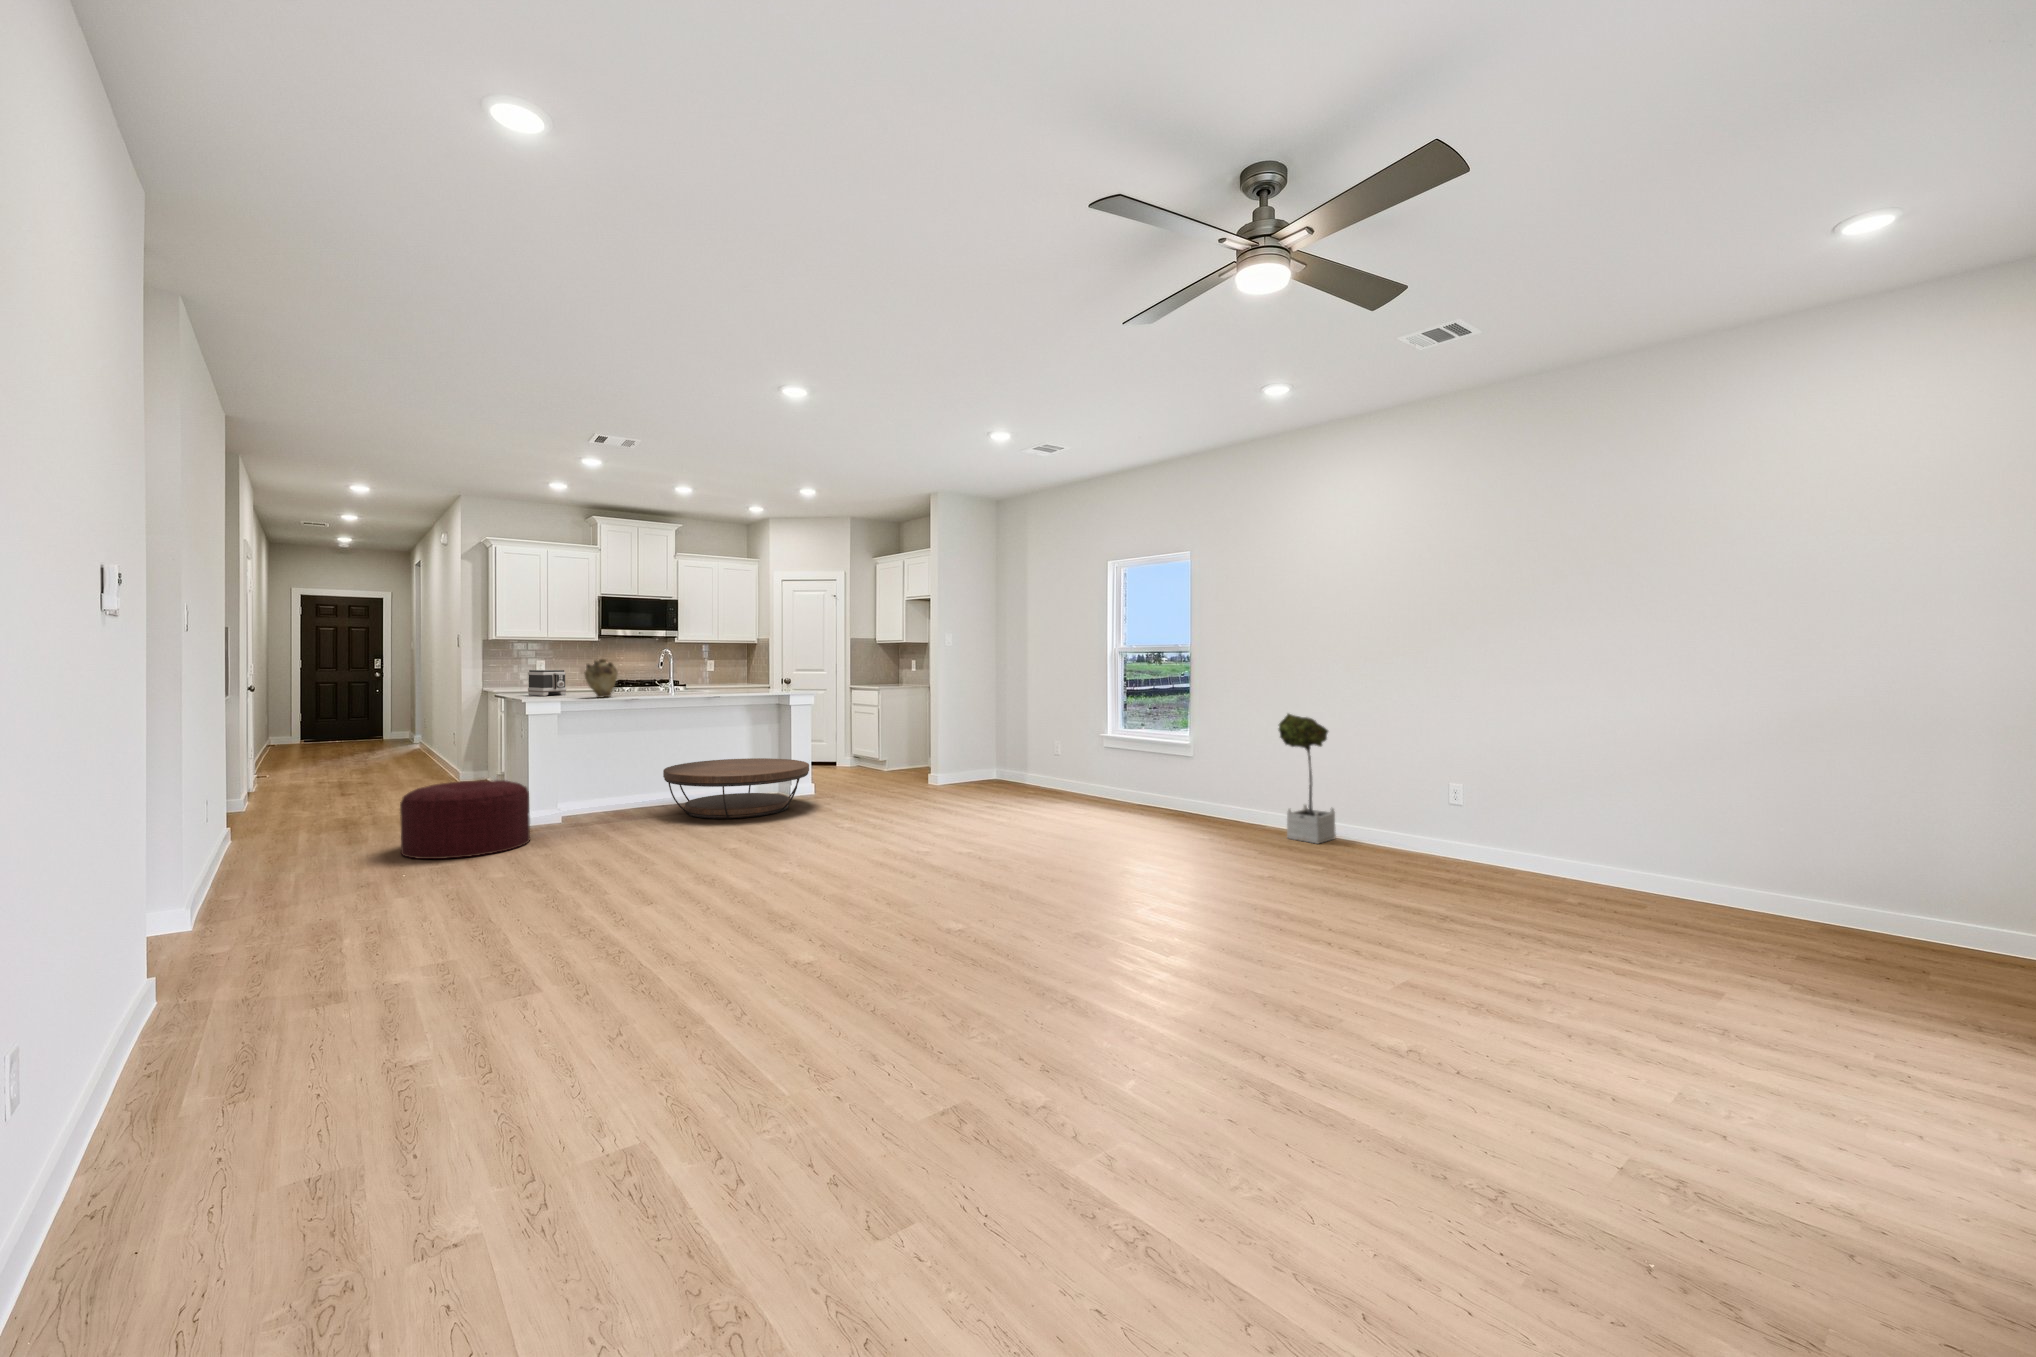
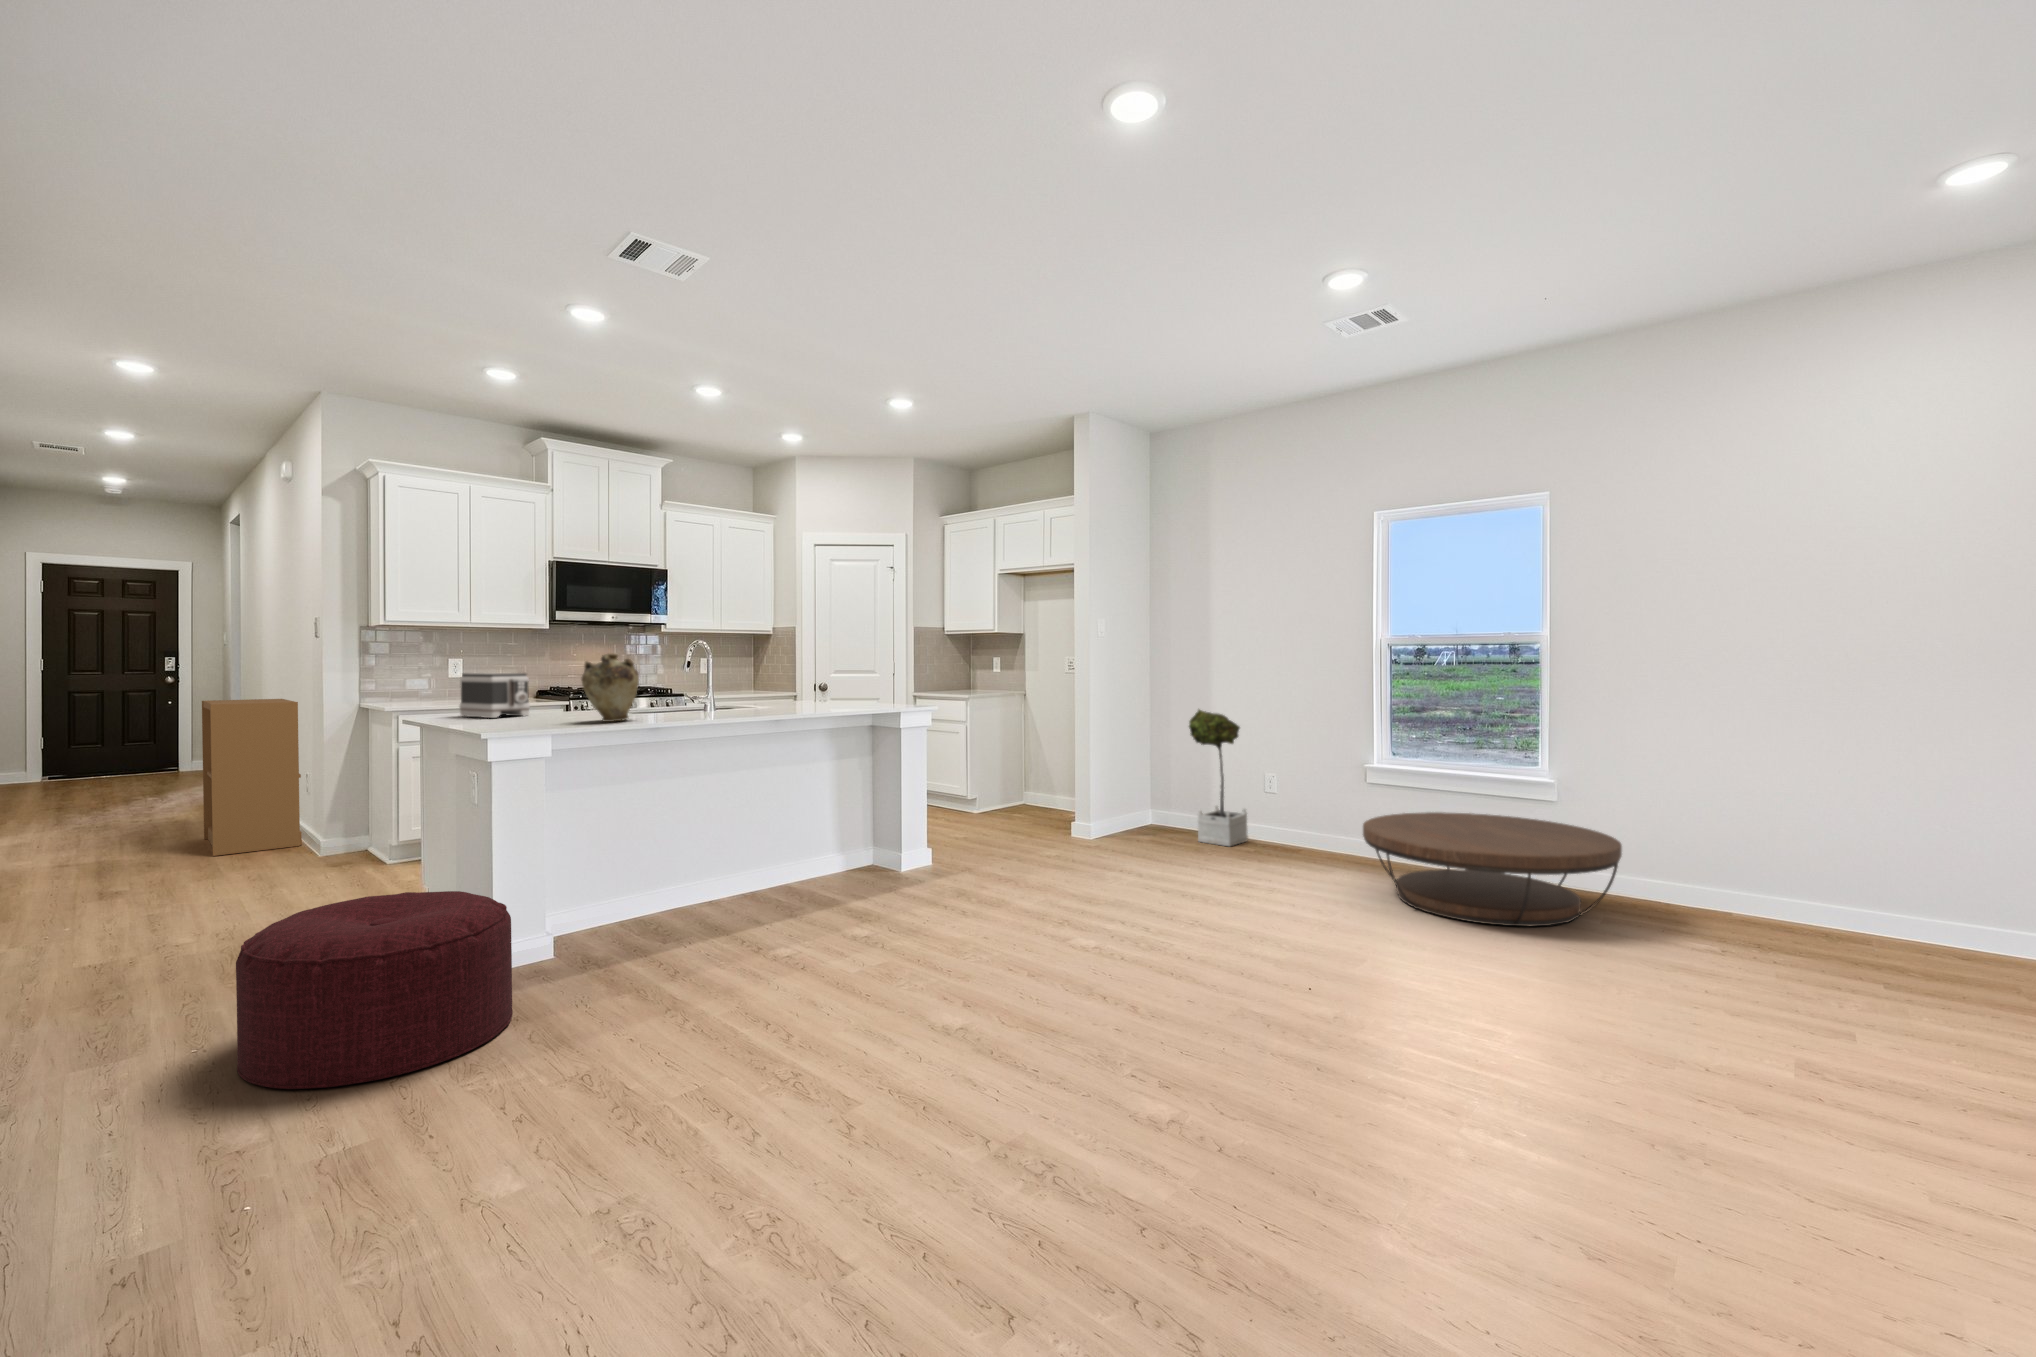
bookshelf: none [394,686,450,780] -> present [202,699,302,856]
potted tree: present [1279,714,1336,844] -> present [1189,710,1248,846]
coffee table: present [663,758,809,819] -> present [1363,812,1622,926]

